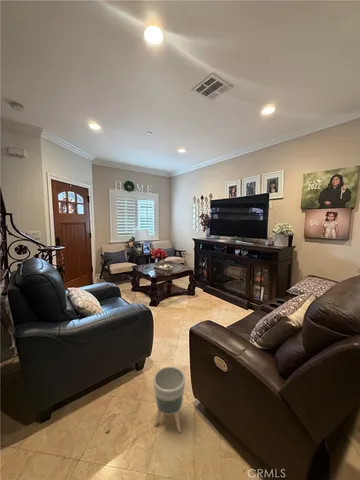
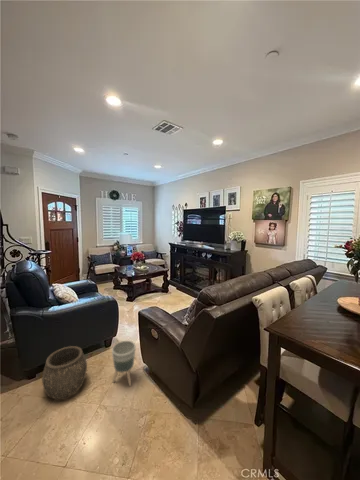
woven basket: none [60,374,119,455] -> present [42,346,87,399]

